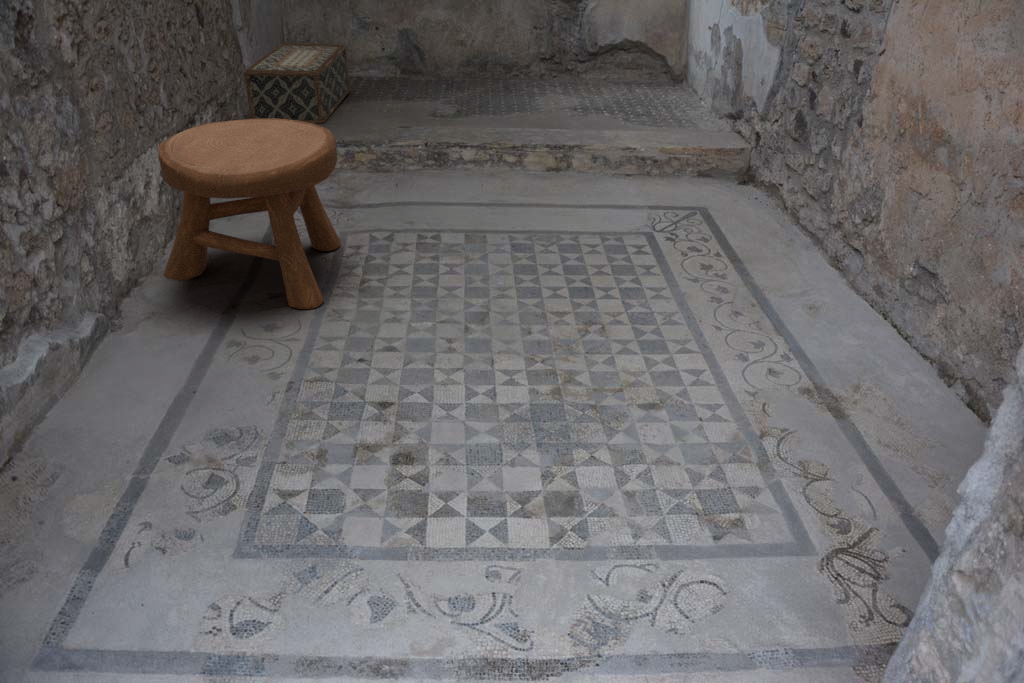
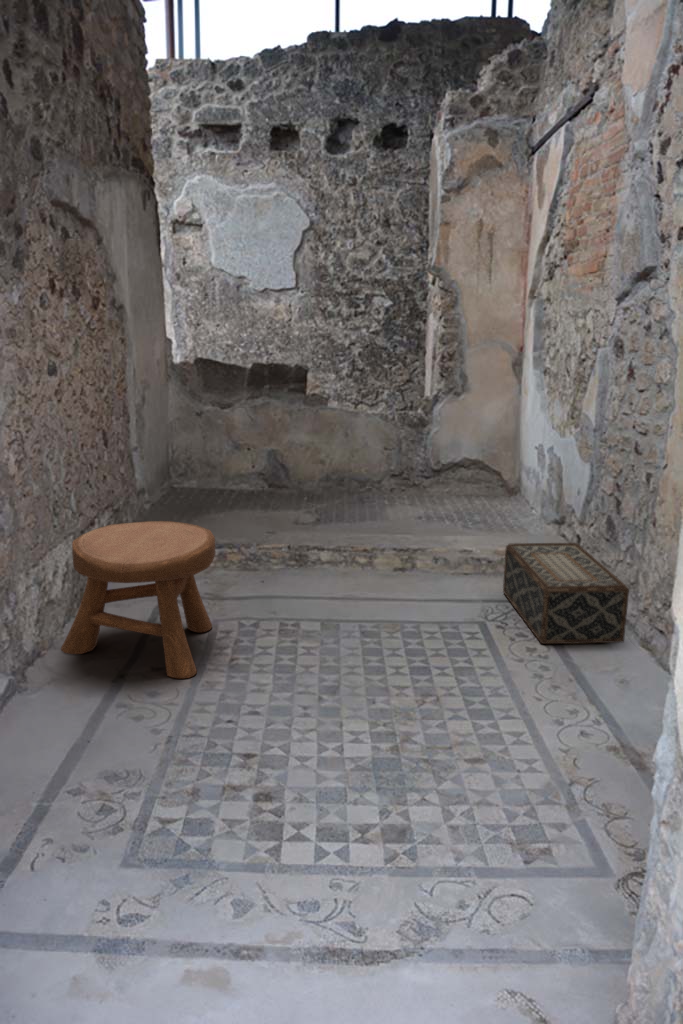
woven basket: present [244,43,350,124] -> present [503,543,629,644]

